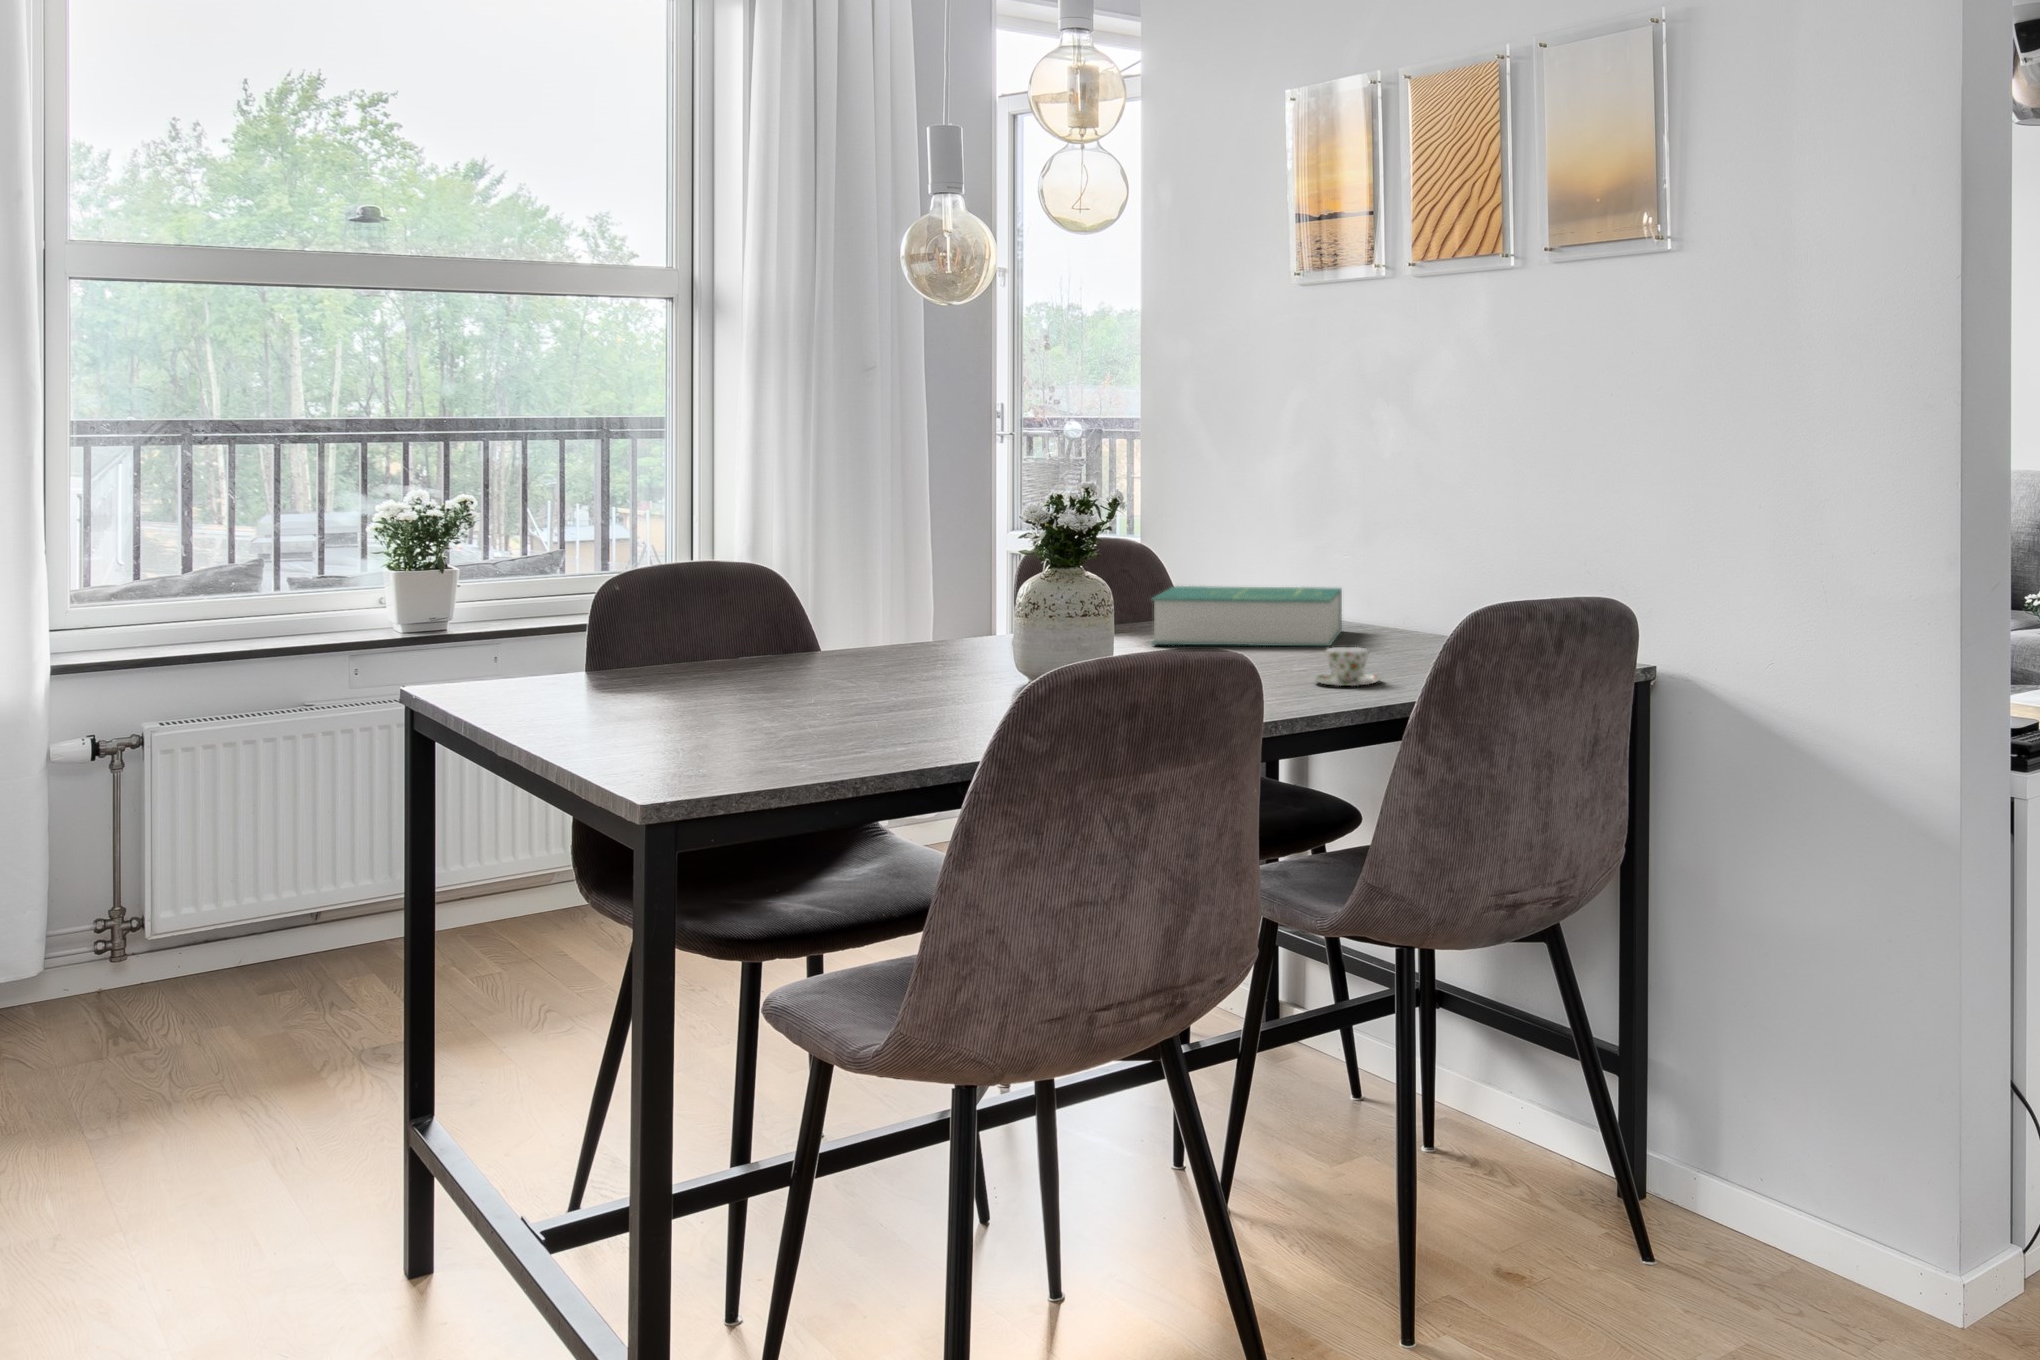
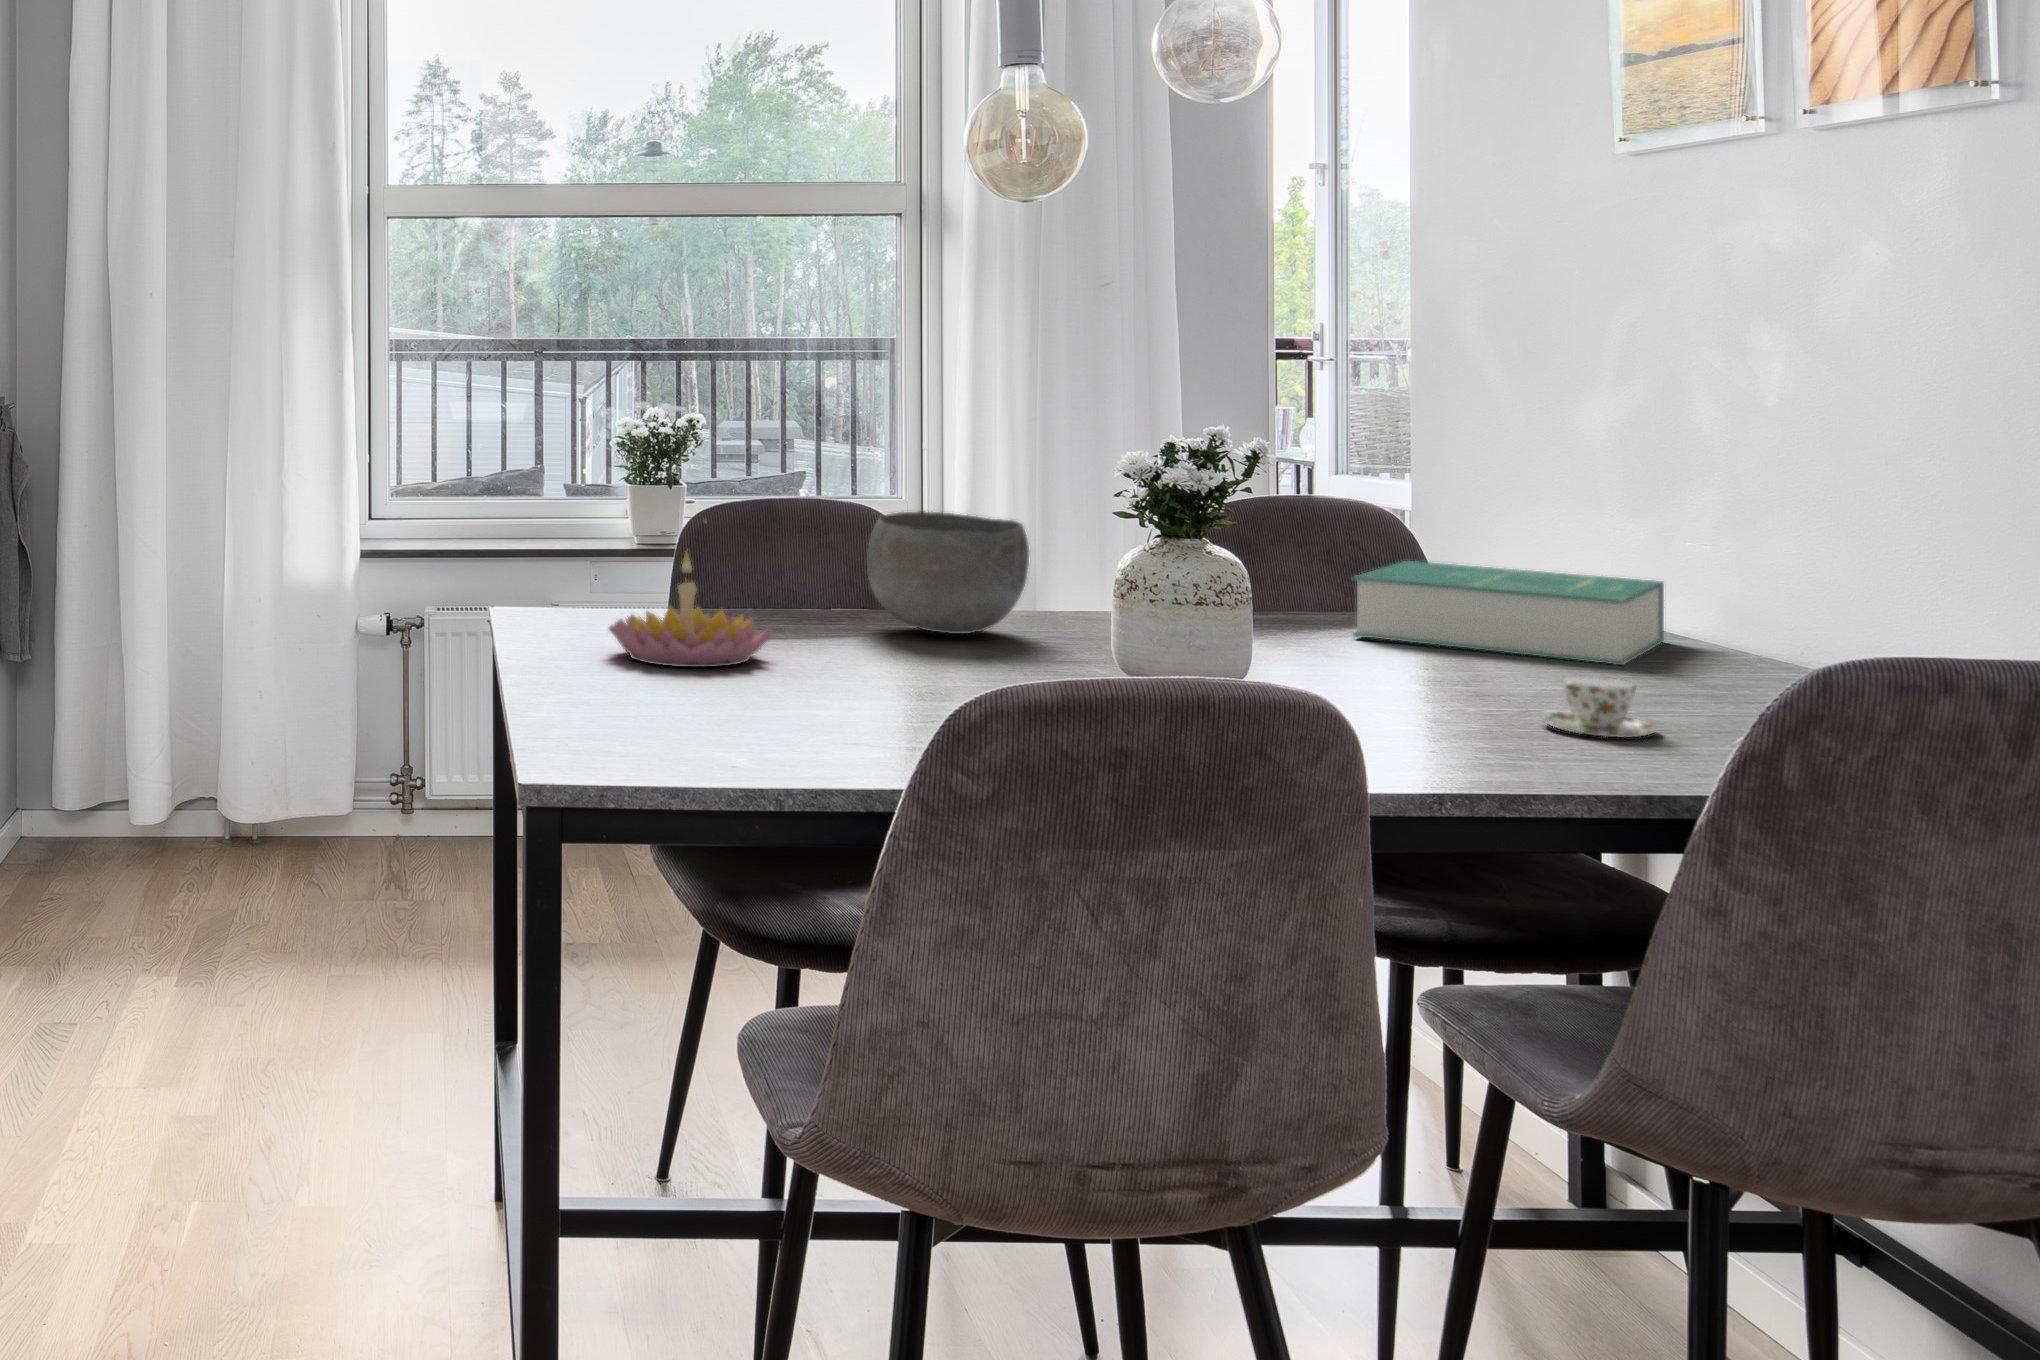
bowl: none [781,566,921,668] -> present [867,511,1029,634]
candle holder: none [575,605,734,712] -> present [609,552,772,667]

